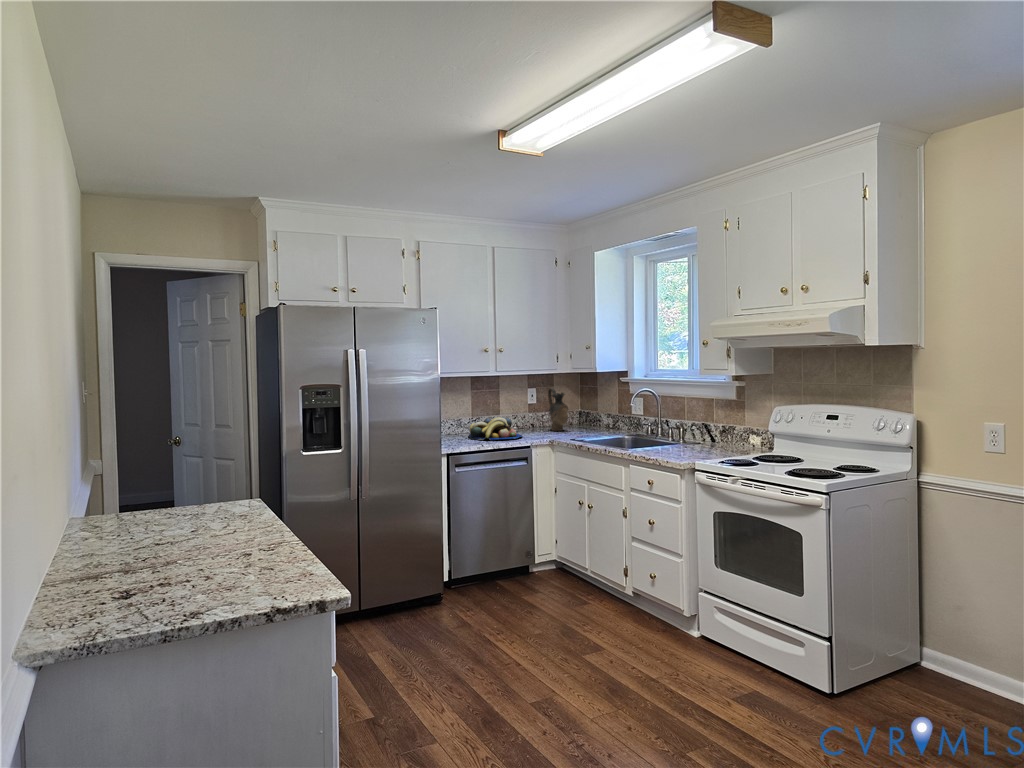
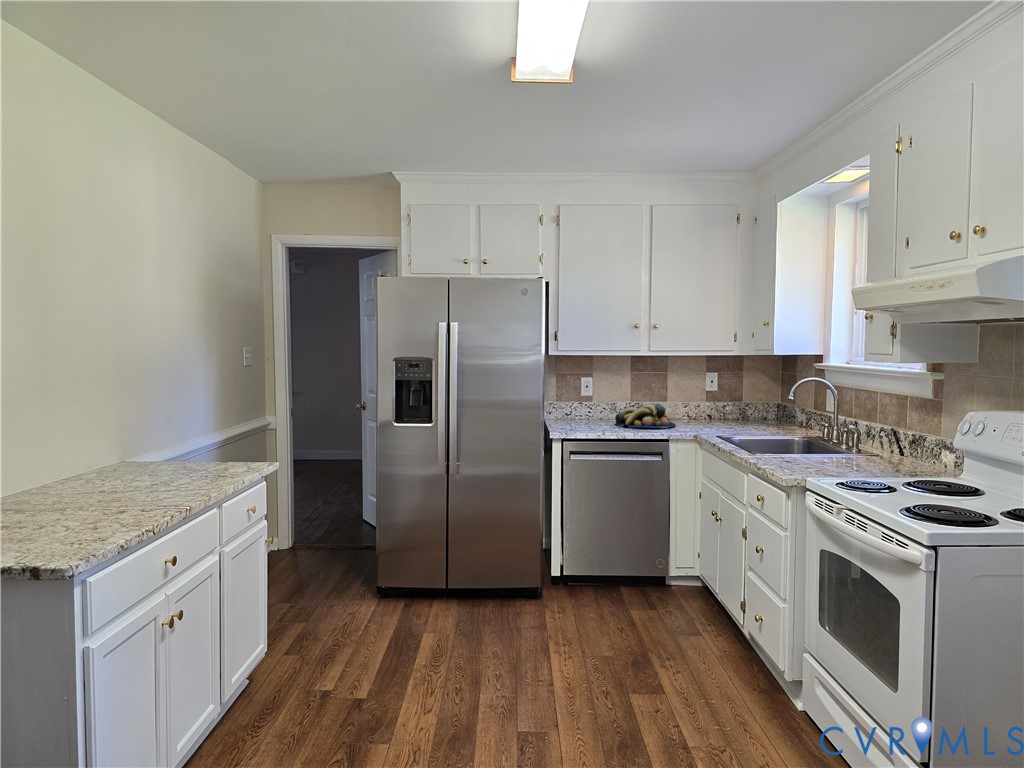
ceramic pitcher: present [548,388,568,431] -> none [726,374,749,424]

